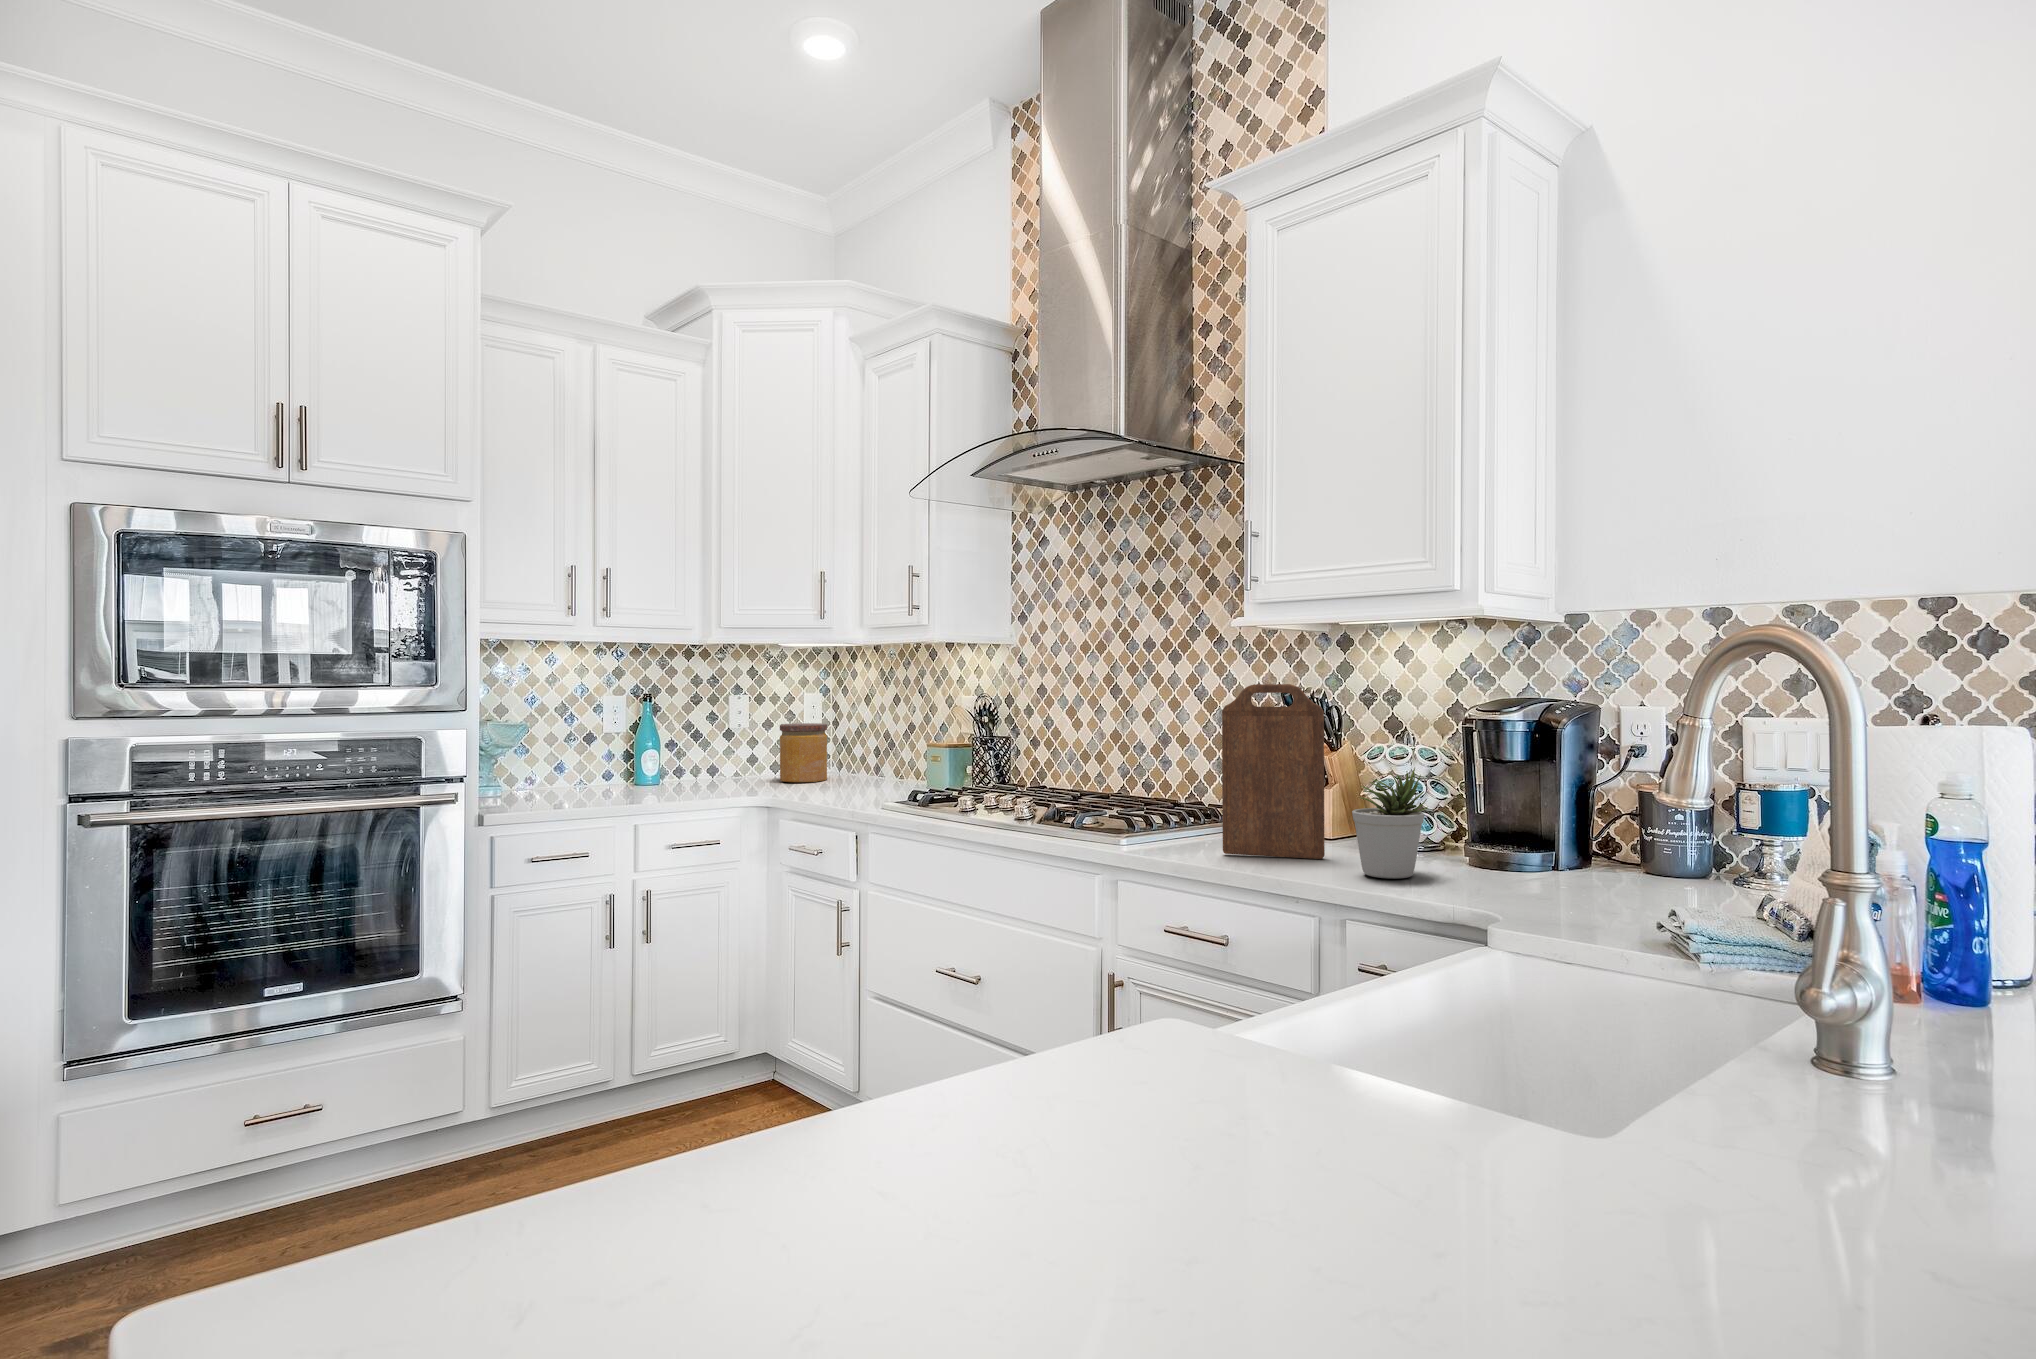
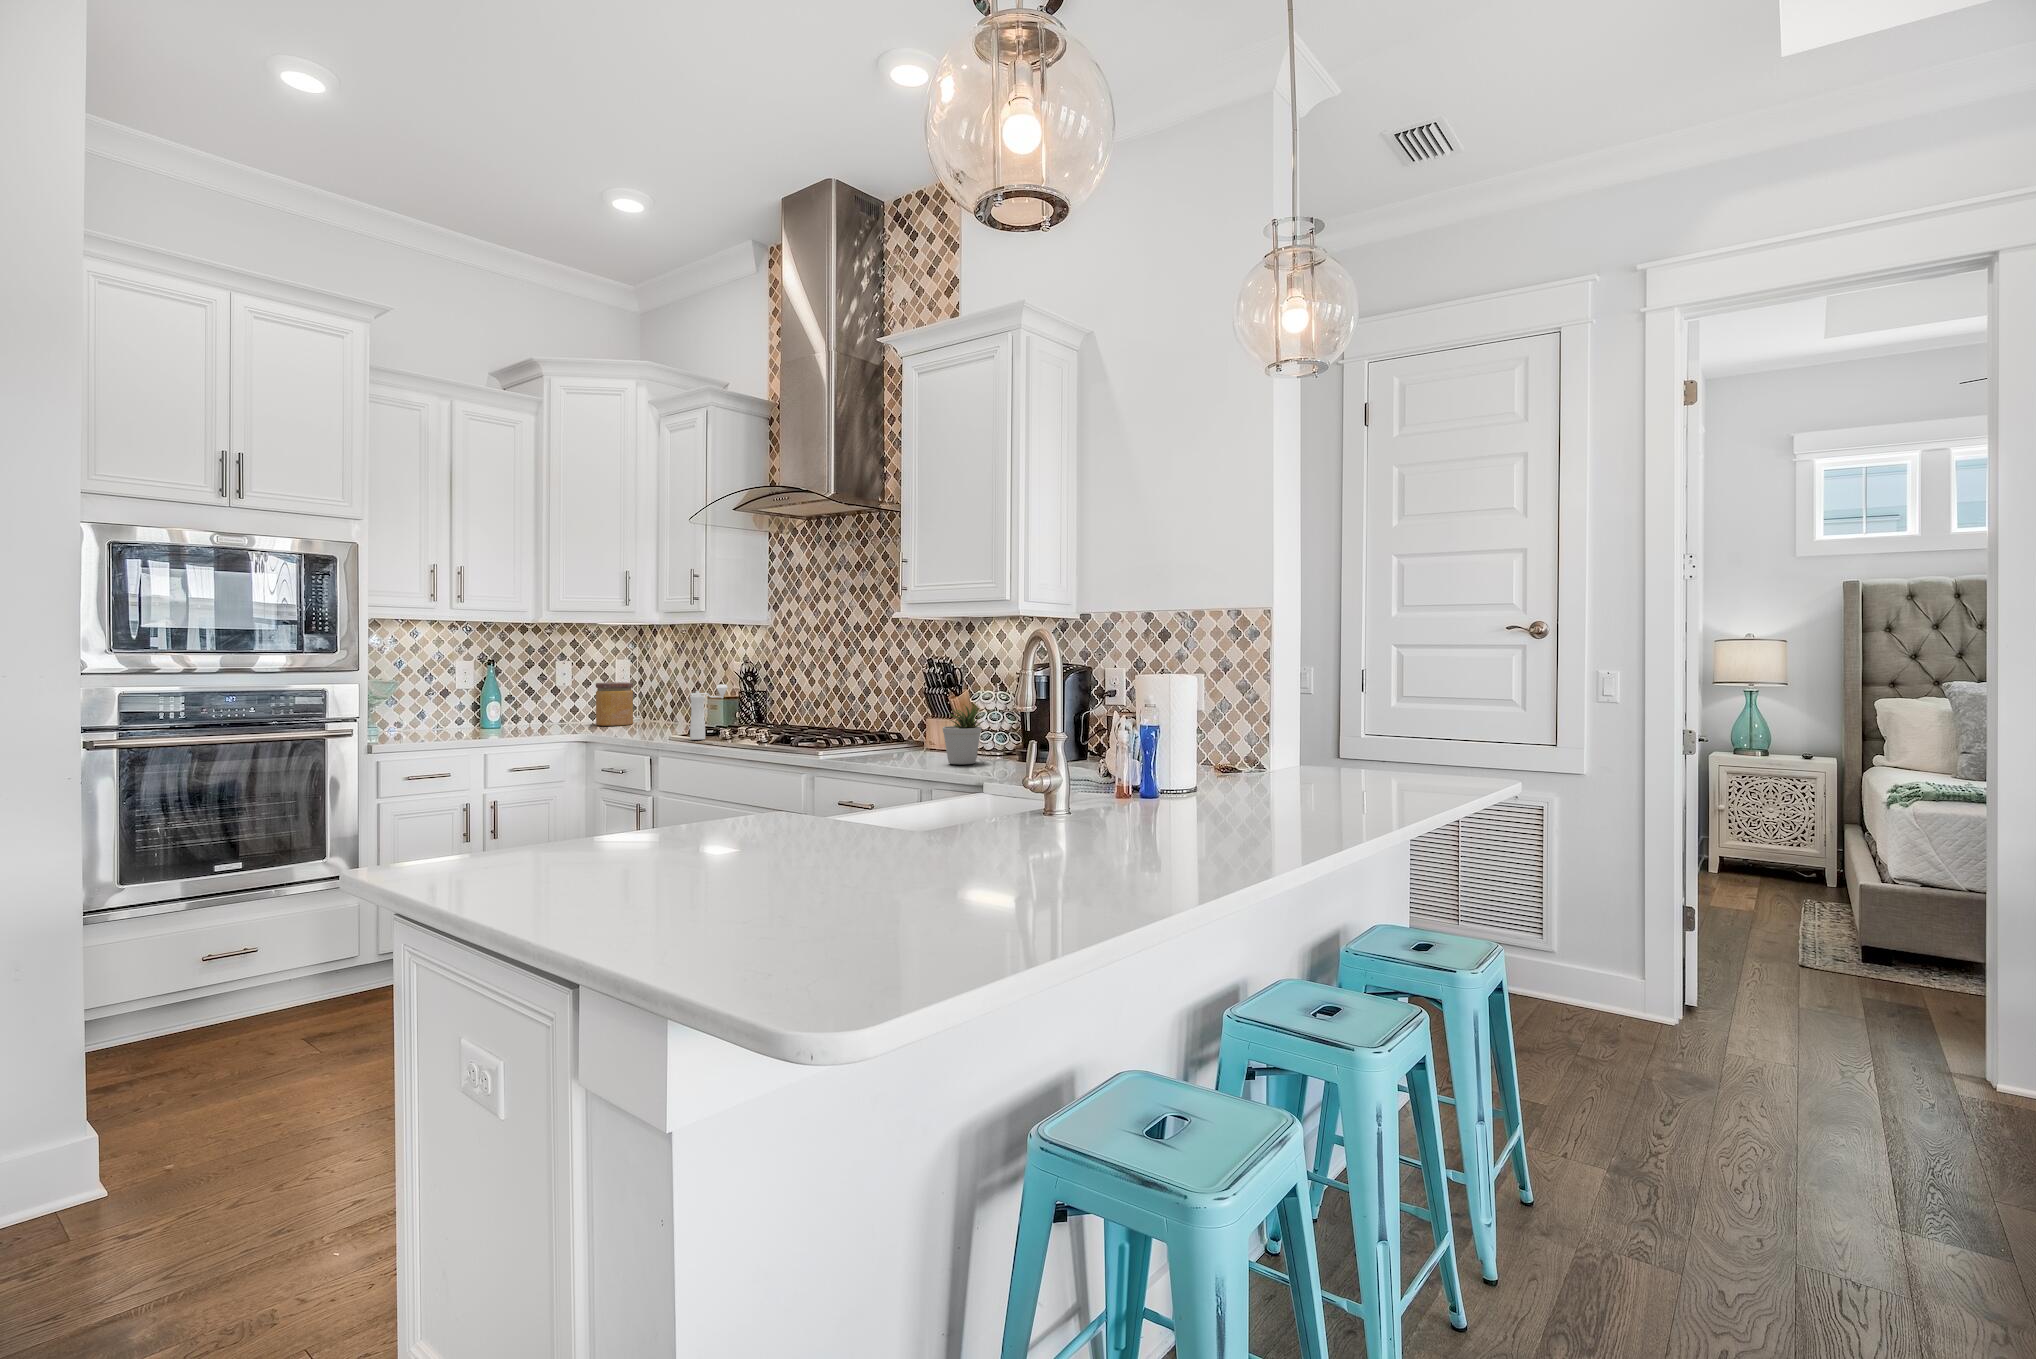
cutting board: present [1222,684,1325,859] -> none [878,654,936,758]
pepper mill: none [910,729,961,810] -> present [690,684,728,740]

